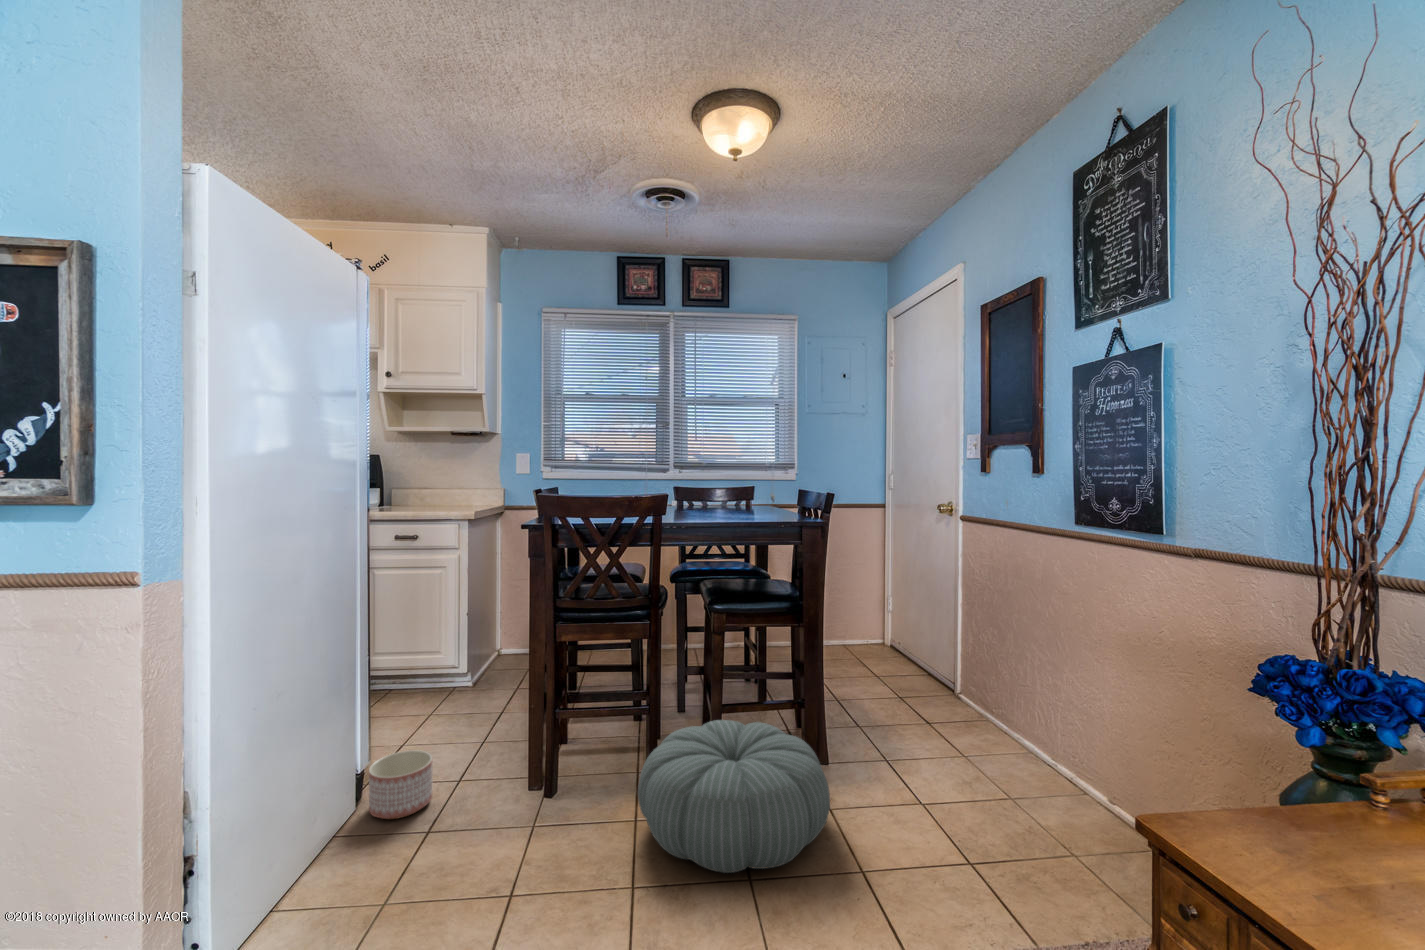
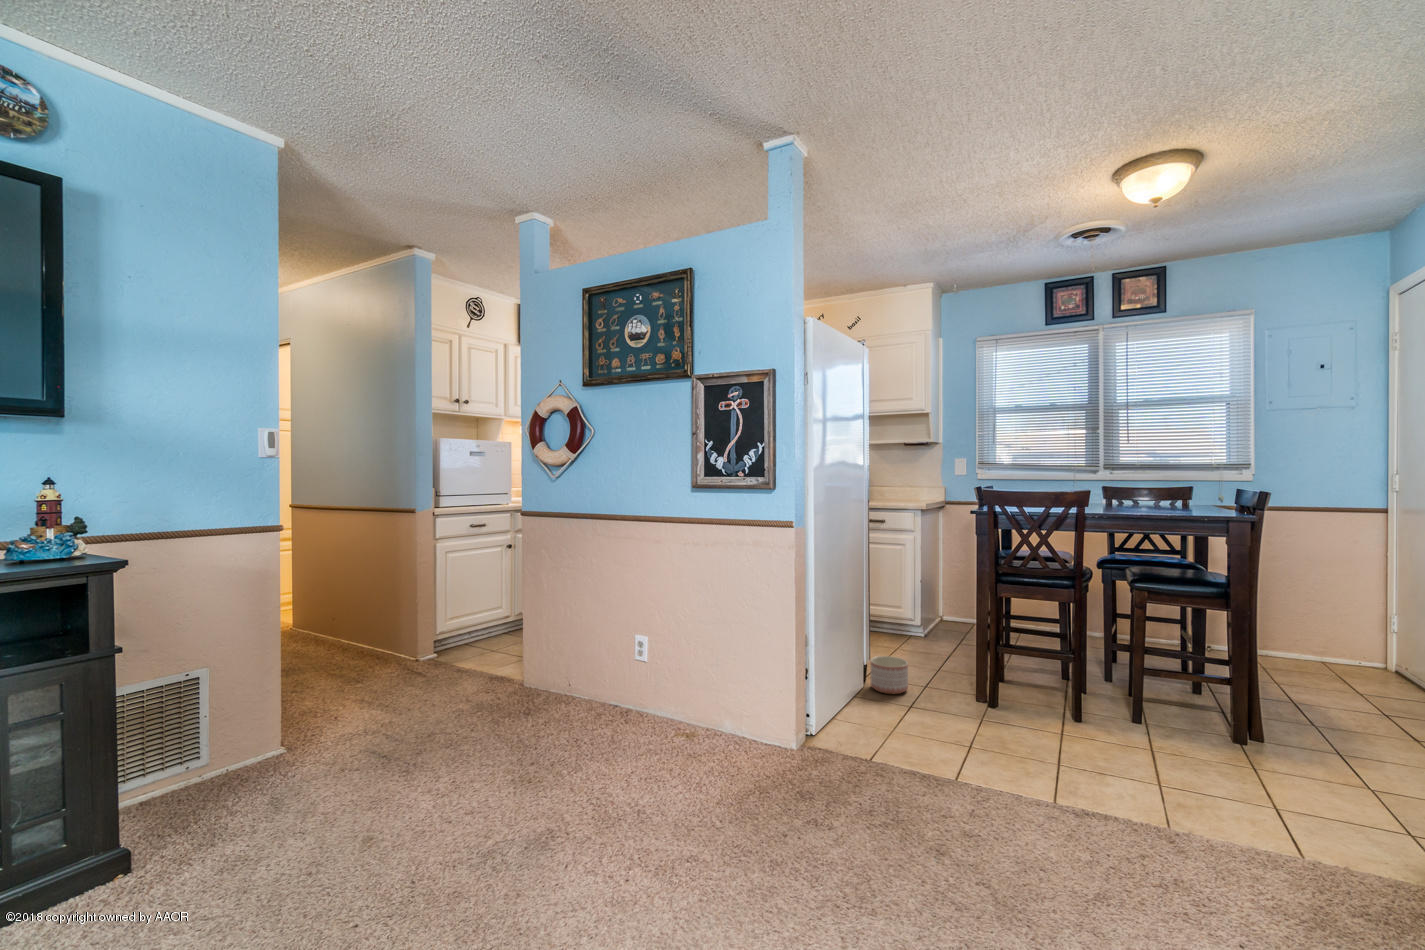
pouf: present [638,720,830,873] -> none [1062,675,1247,781]

